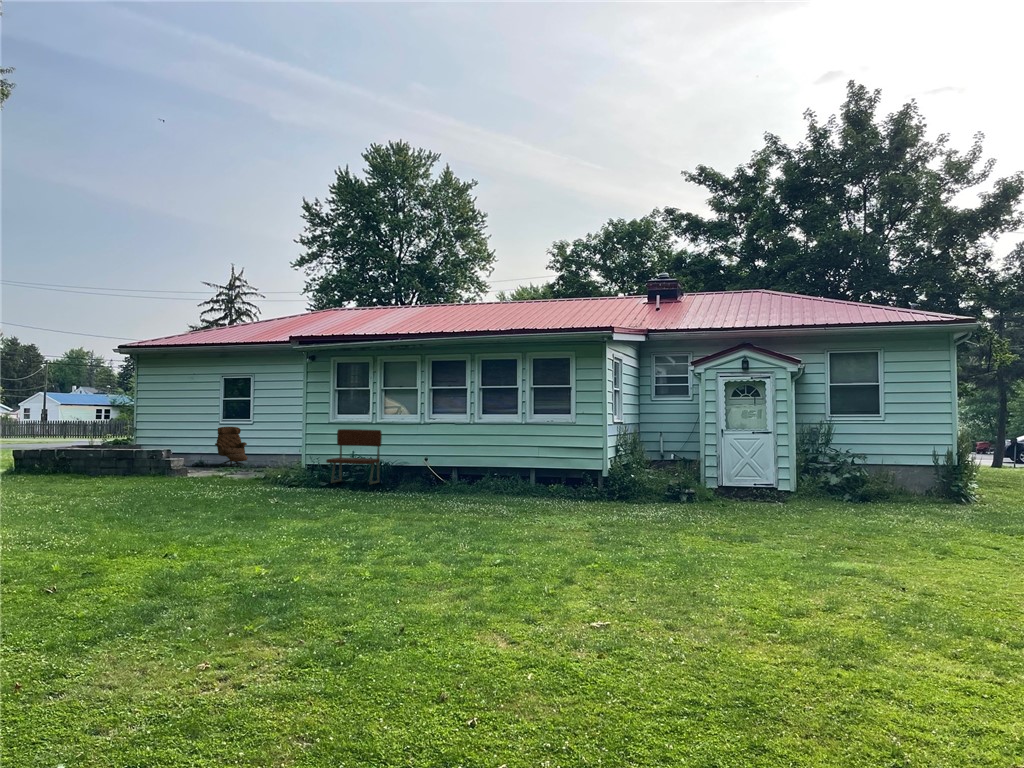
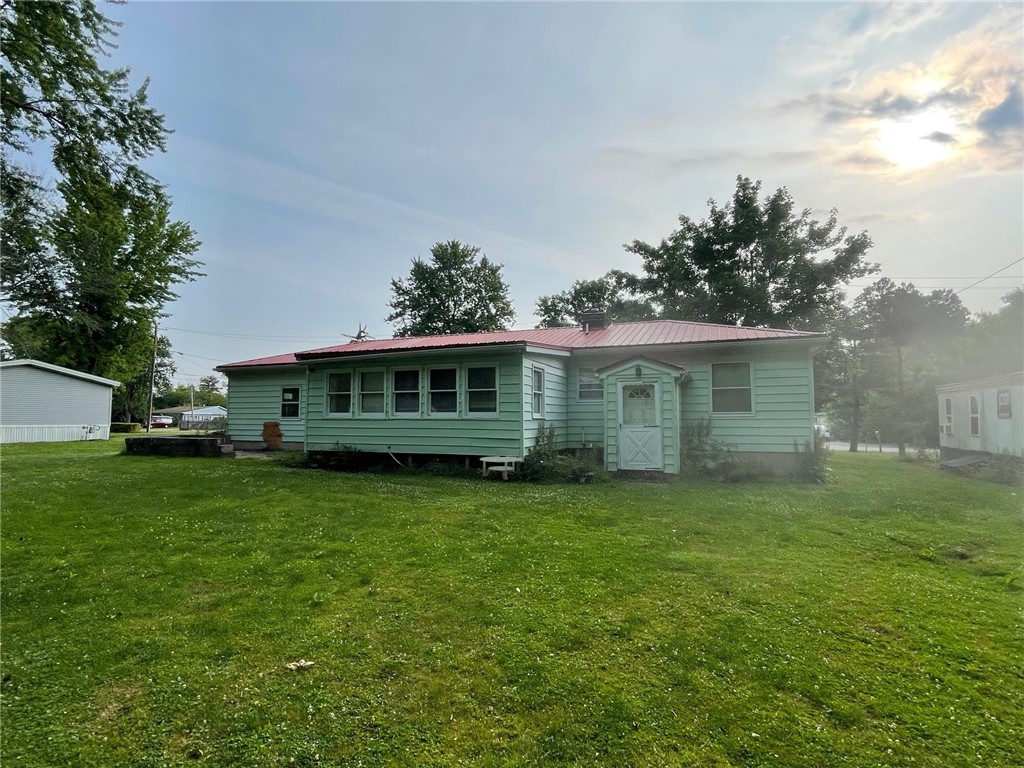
bench: present [326,429,382,484] -> none [311,424,356,467]
round table: none [556,470,609,497] -> present [480,456,523,480]

